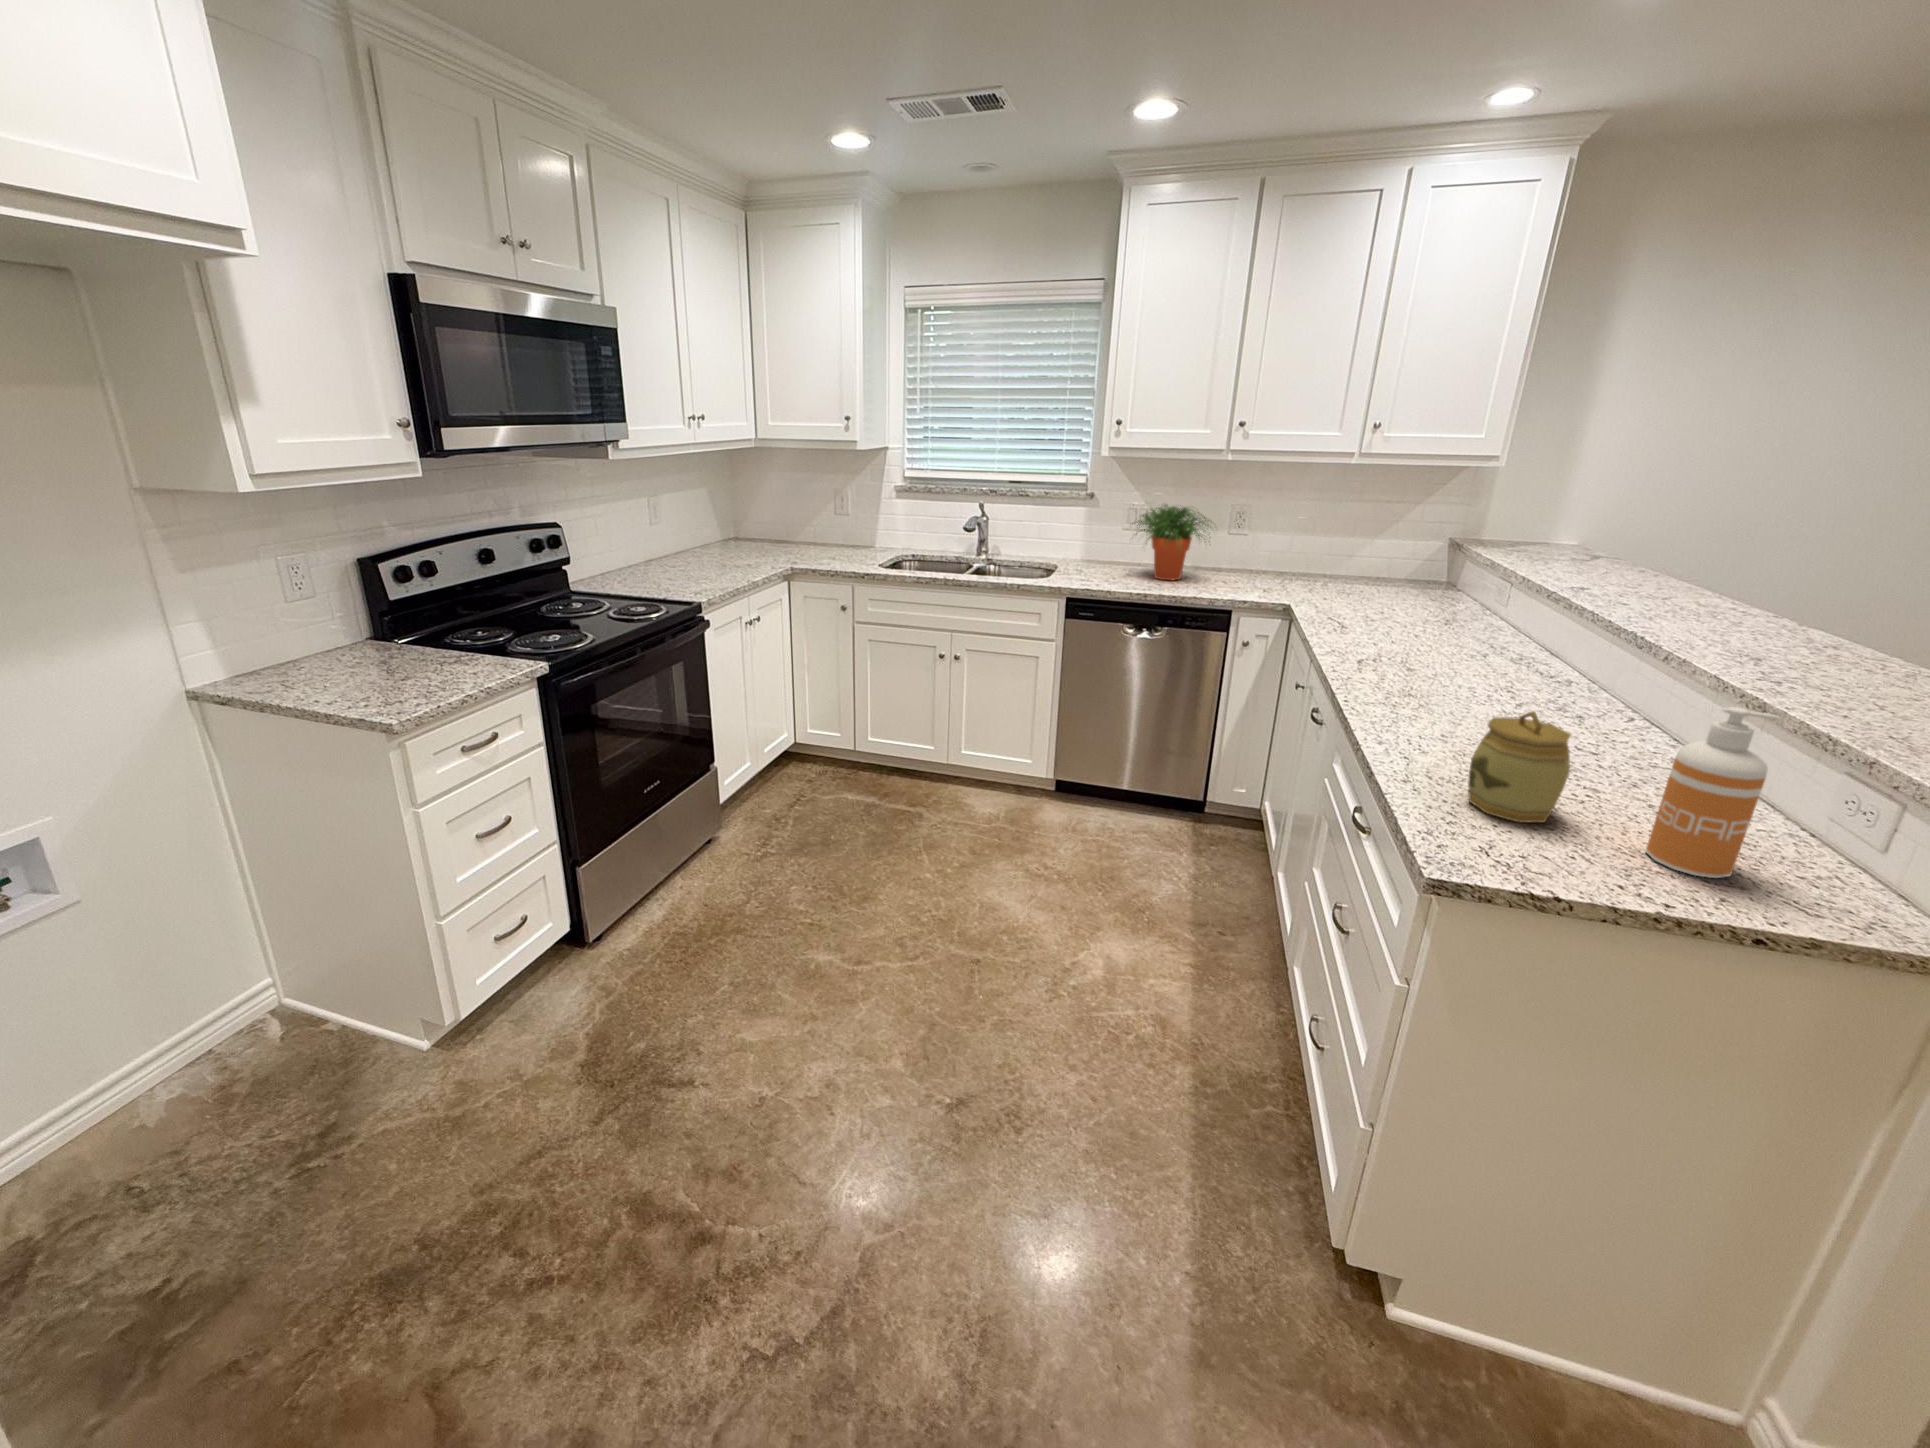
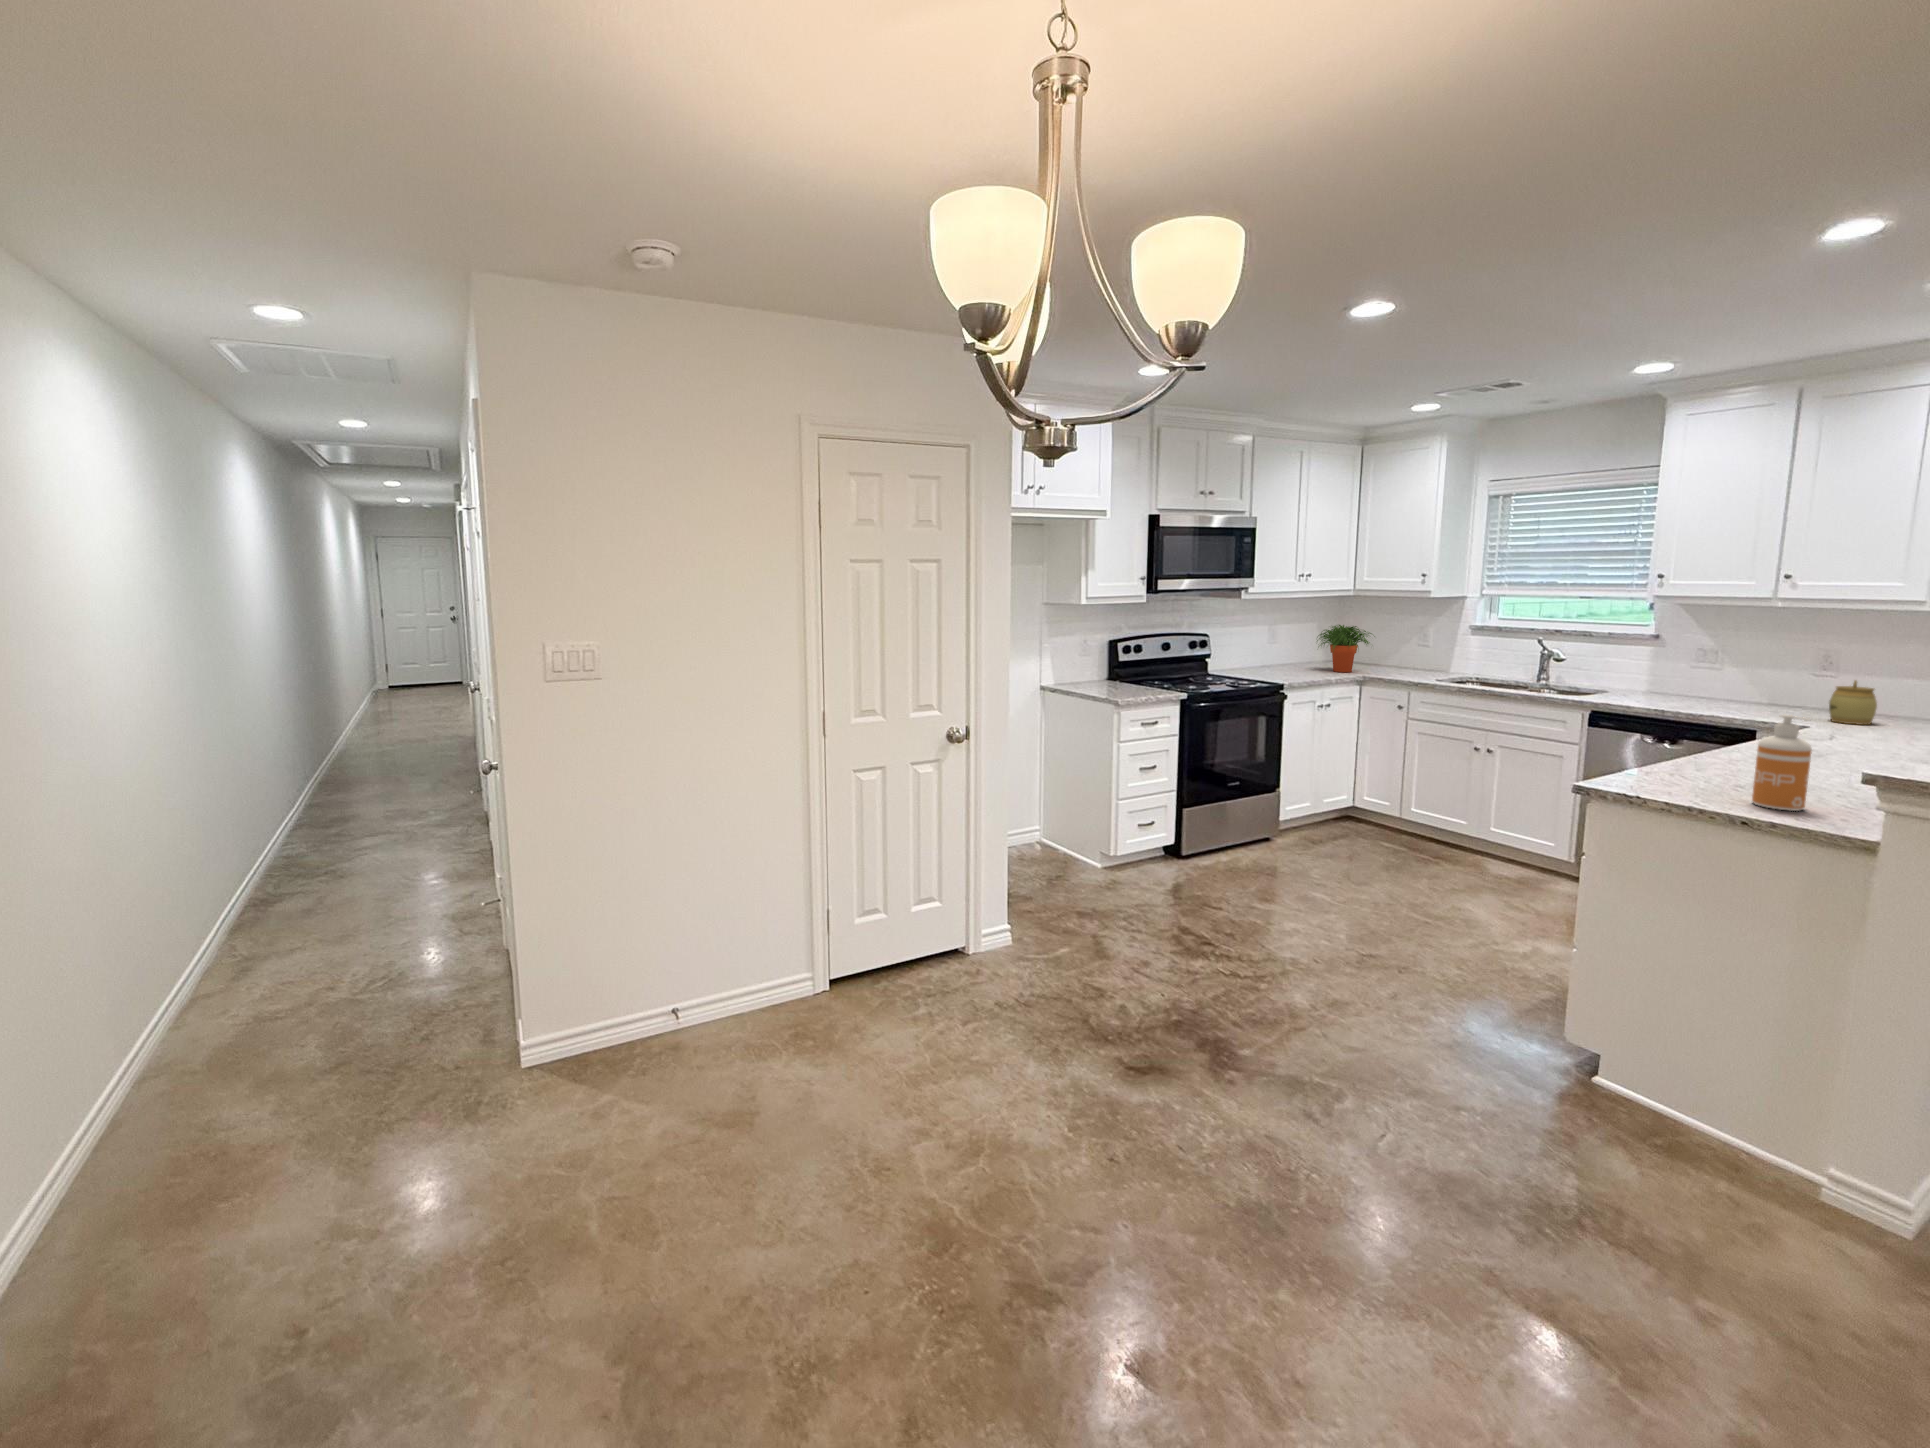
potted plant: present [1134,505,1210,580] -> present [1317,625,1372,672]
jar: present [1468,711,1571,822] -> present [1829,680,1877,725]

